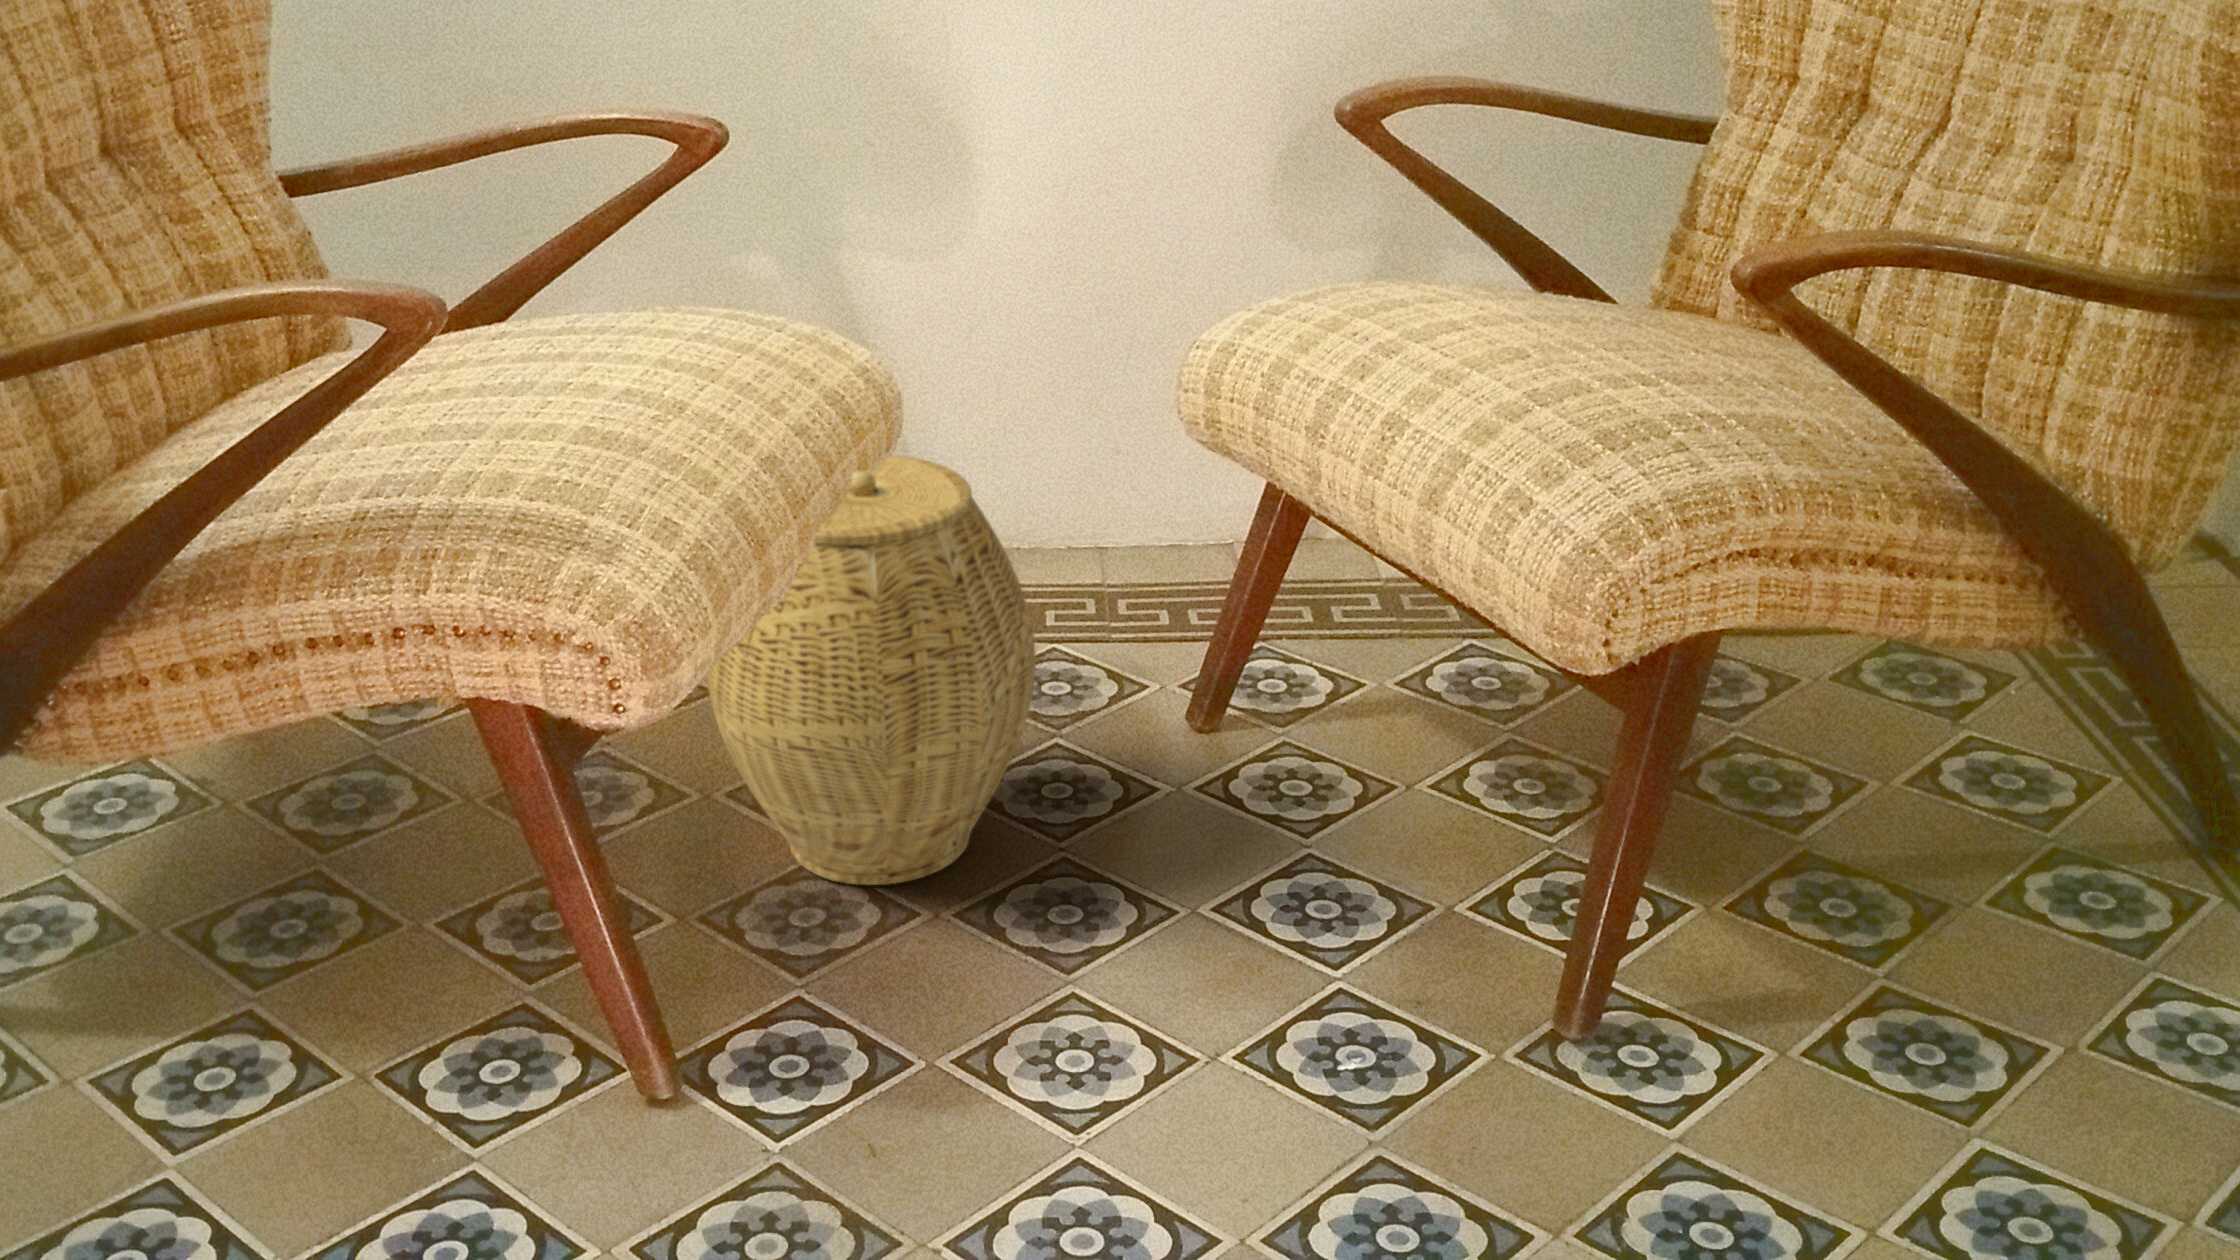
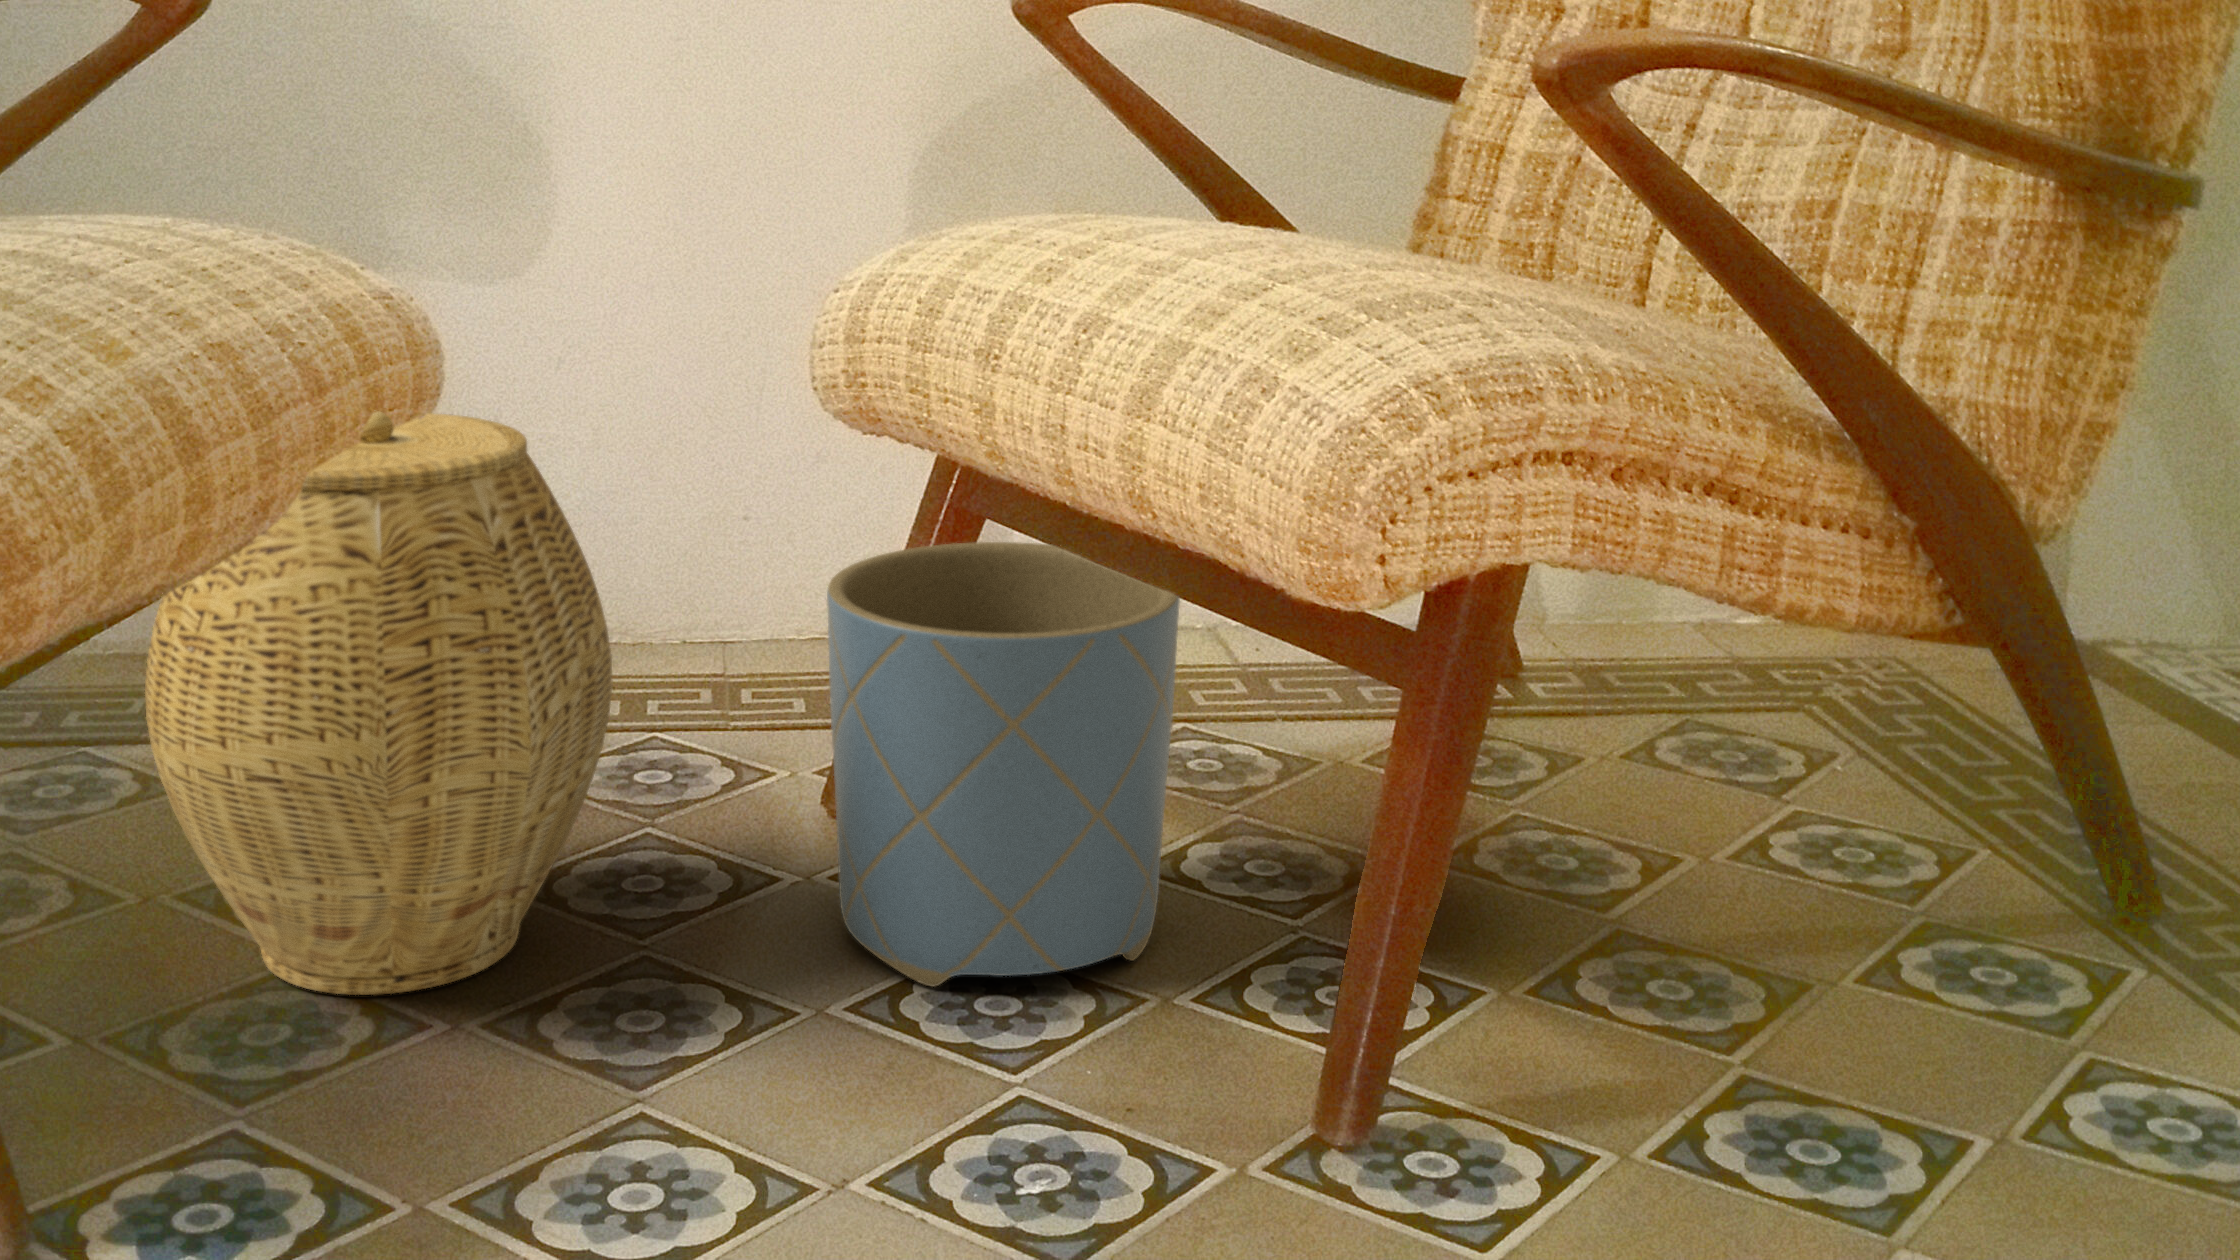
planter: none [1194,543,1463,890] -> present [827,542,1180,987]

